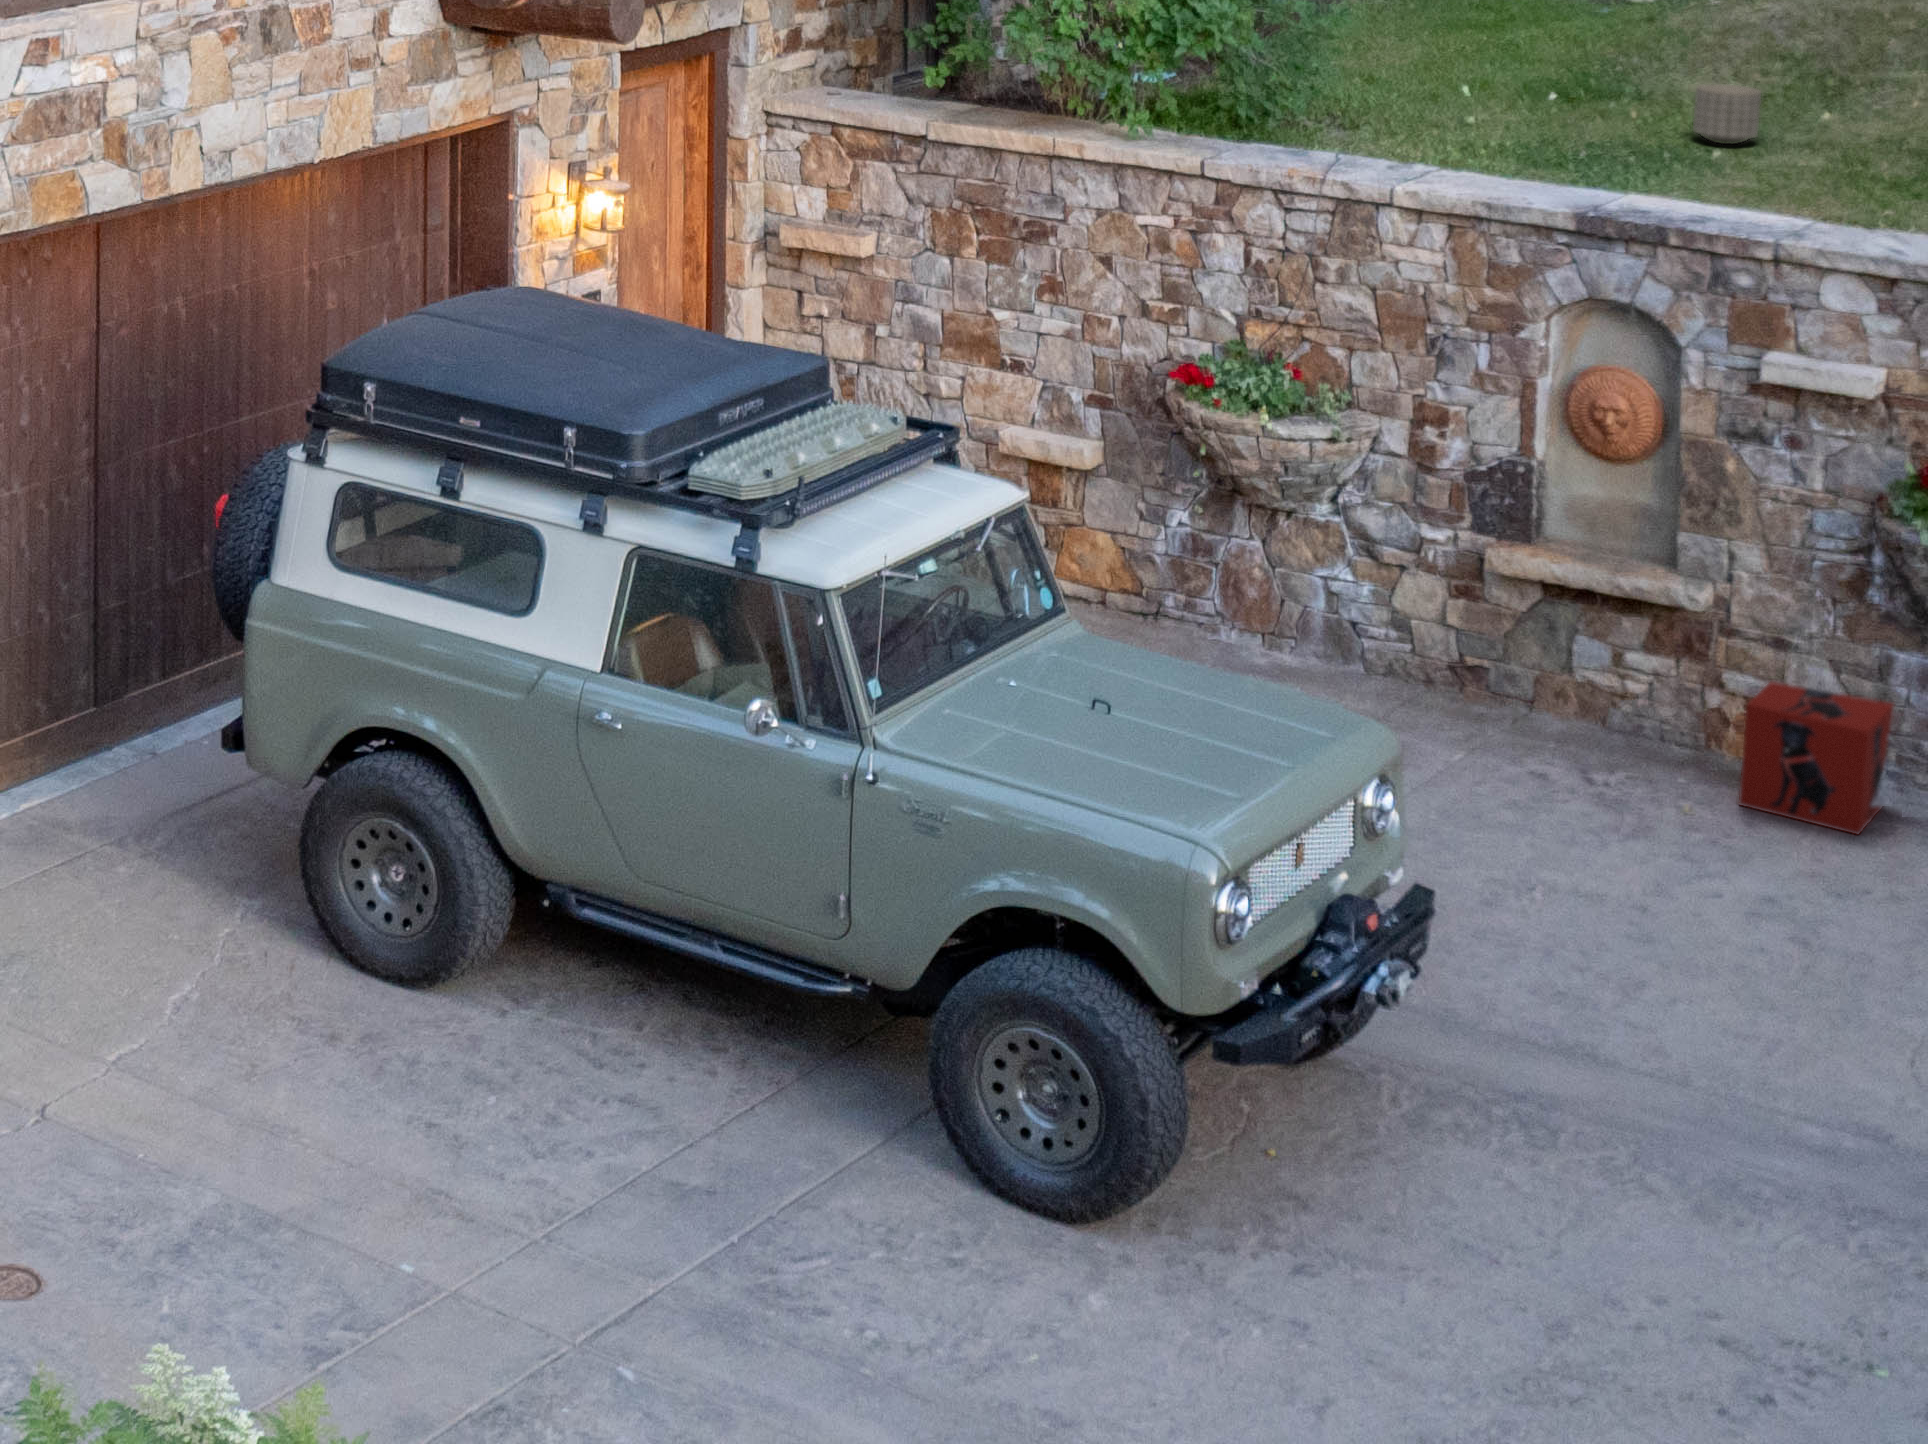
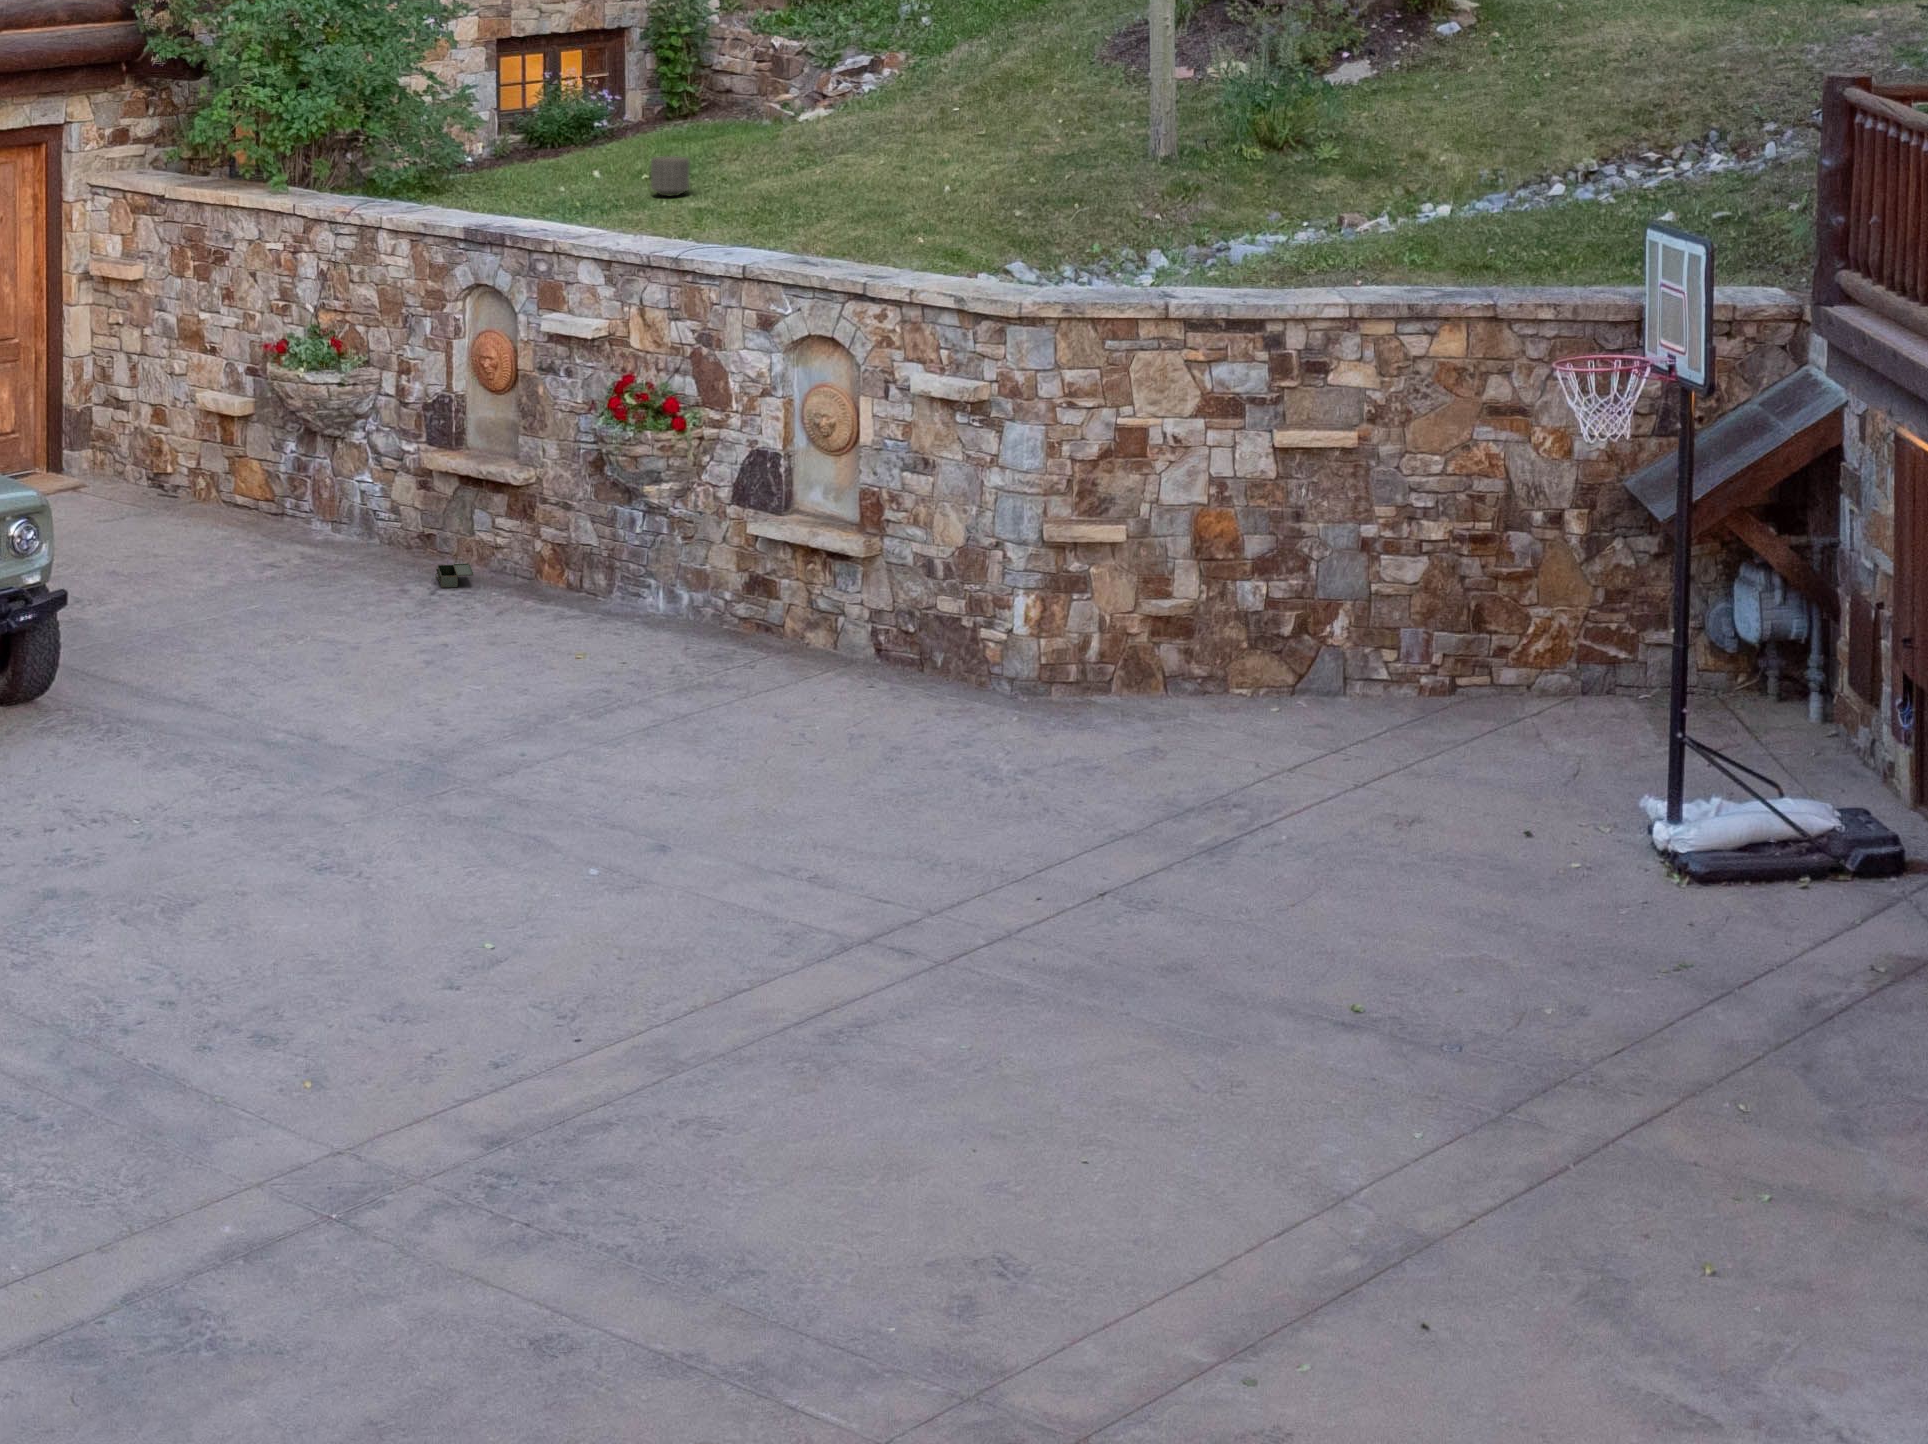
storage box: present [1739,682,1893,834] -> none [483,526,581,619]
toolbox: none [1568,716,1657,762] -> present [435,564,473,588]

